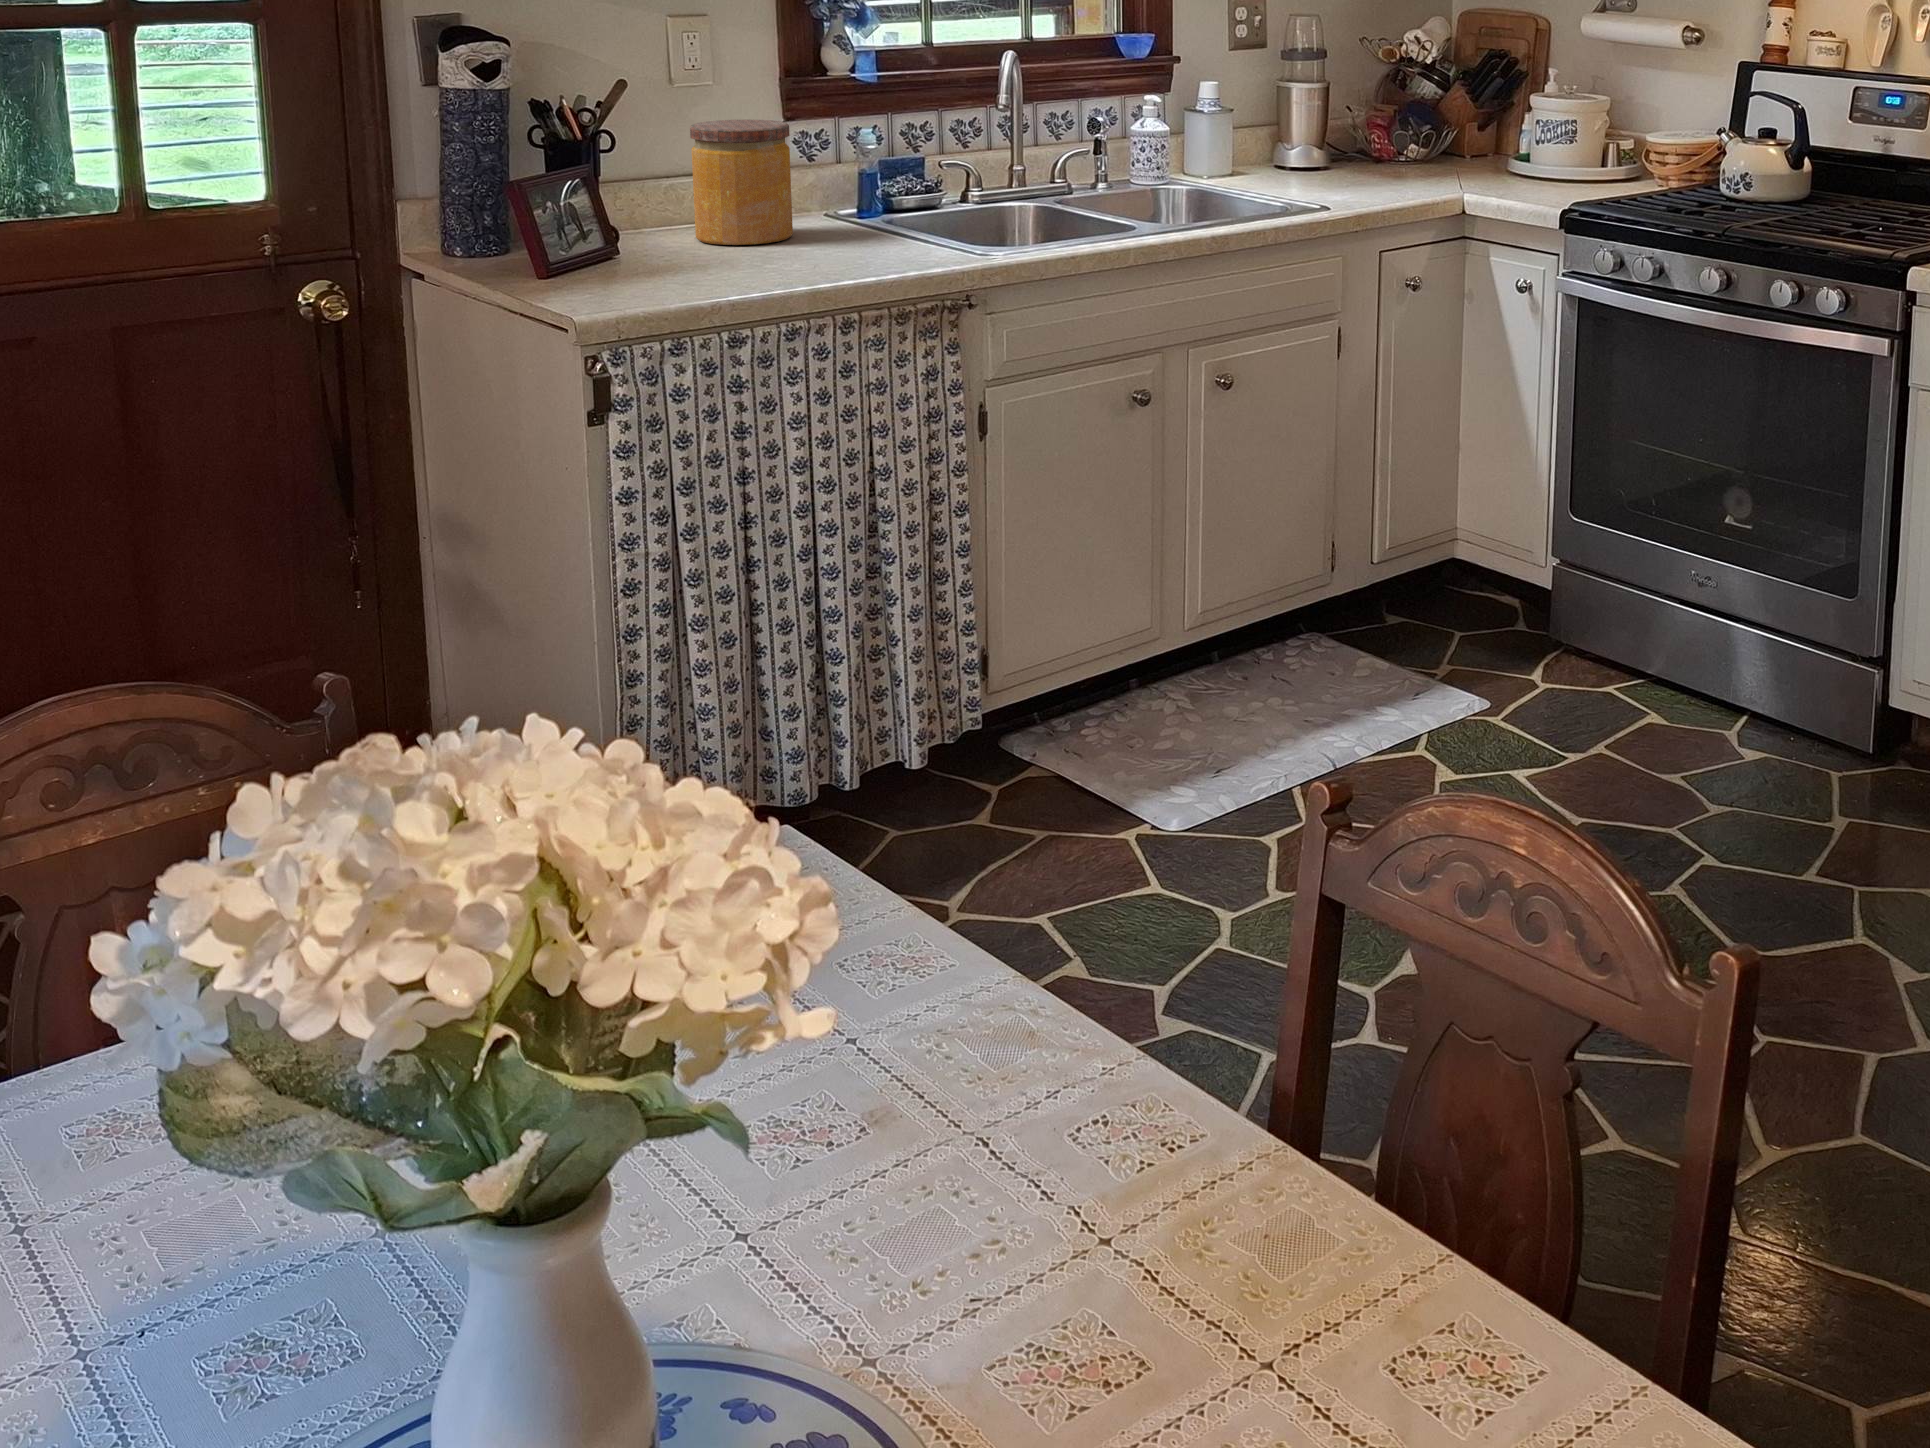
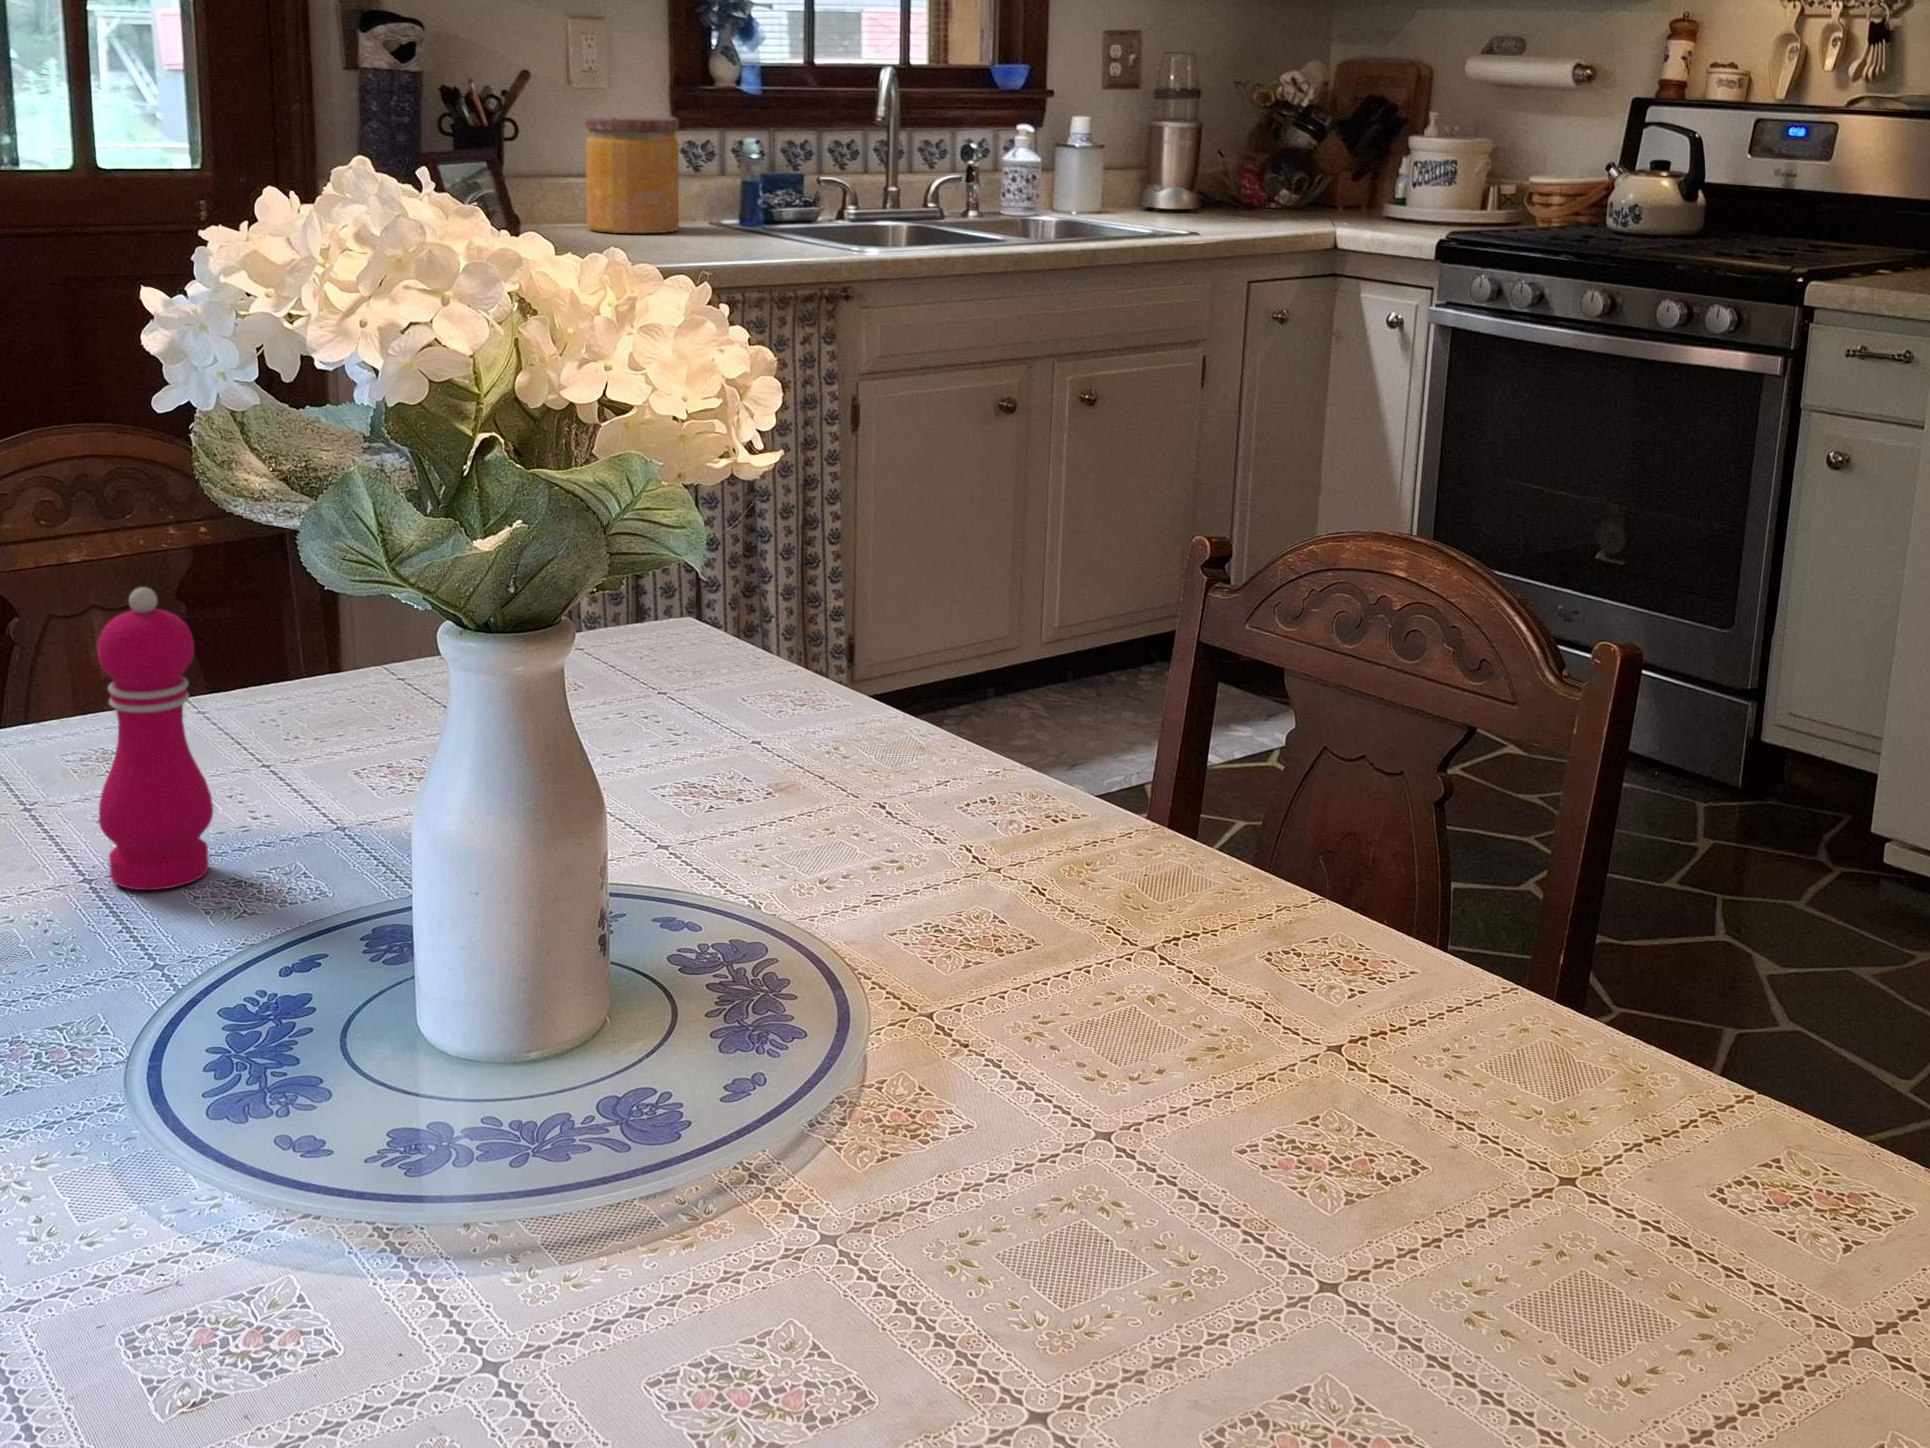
pepper mill: none [53,998,200,1339] -> present [97,587,213,890]

